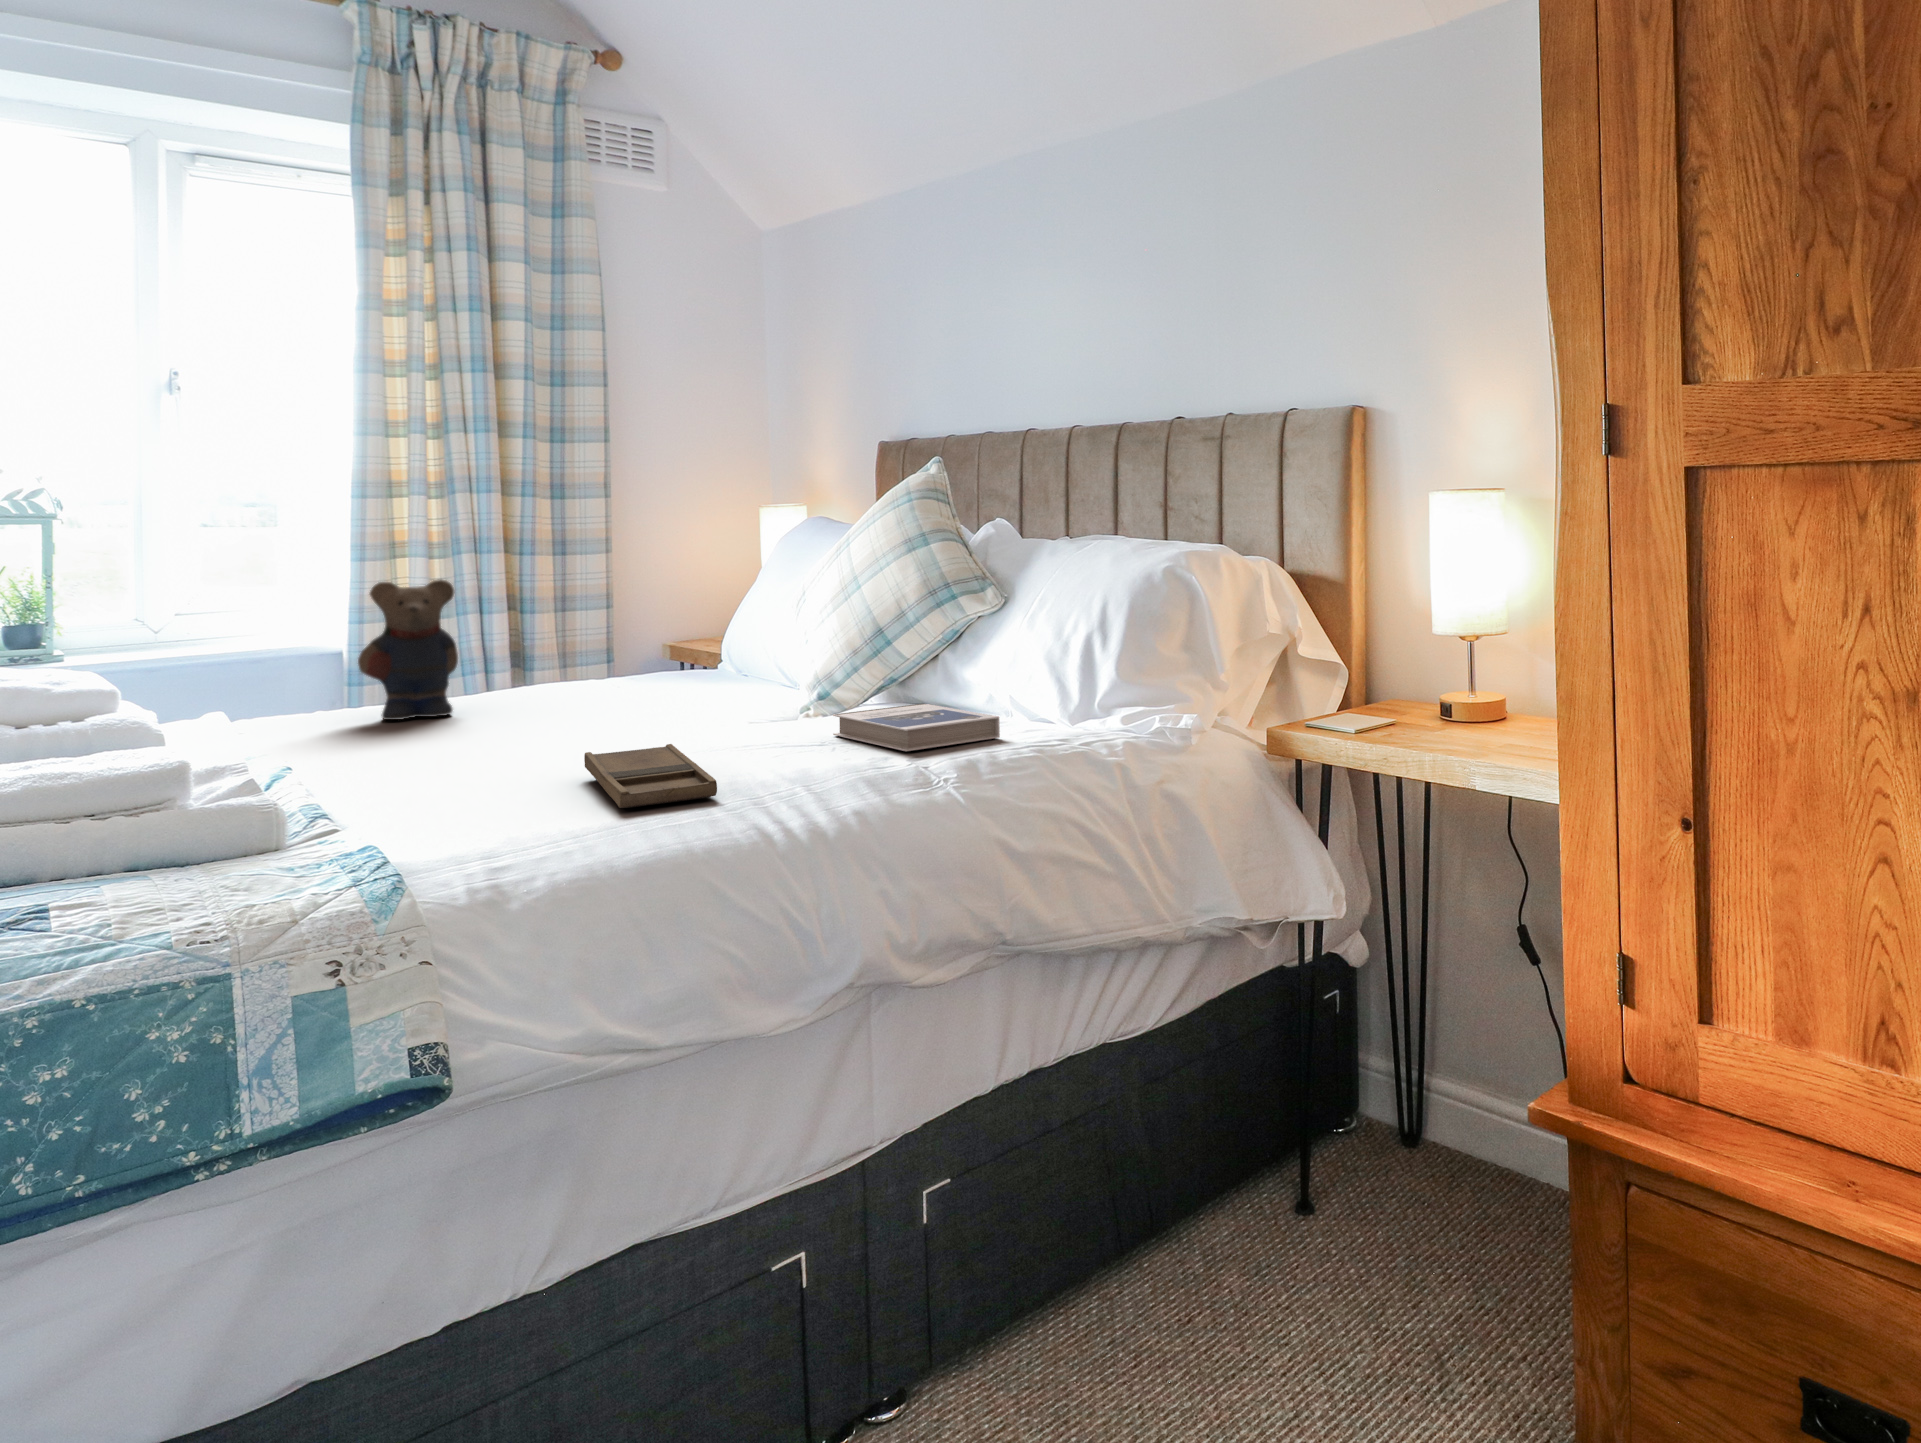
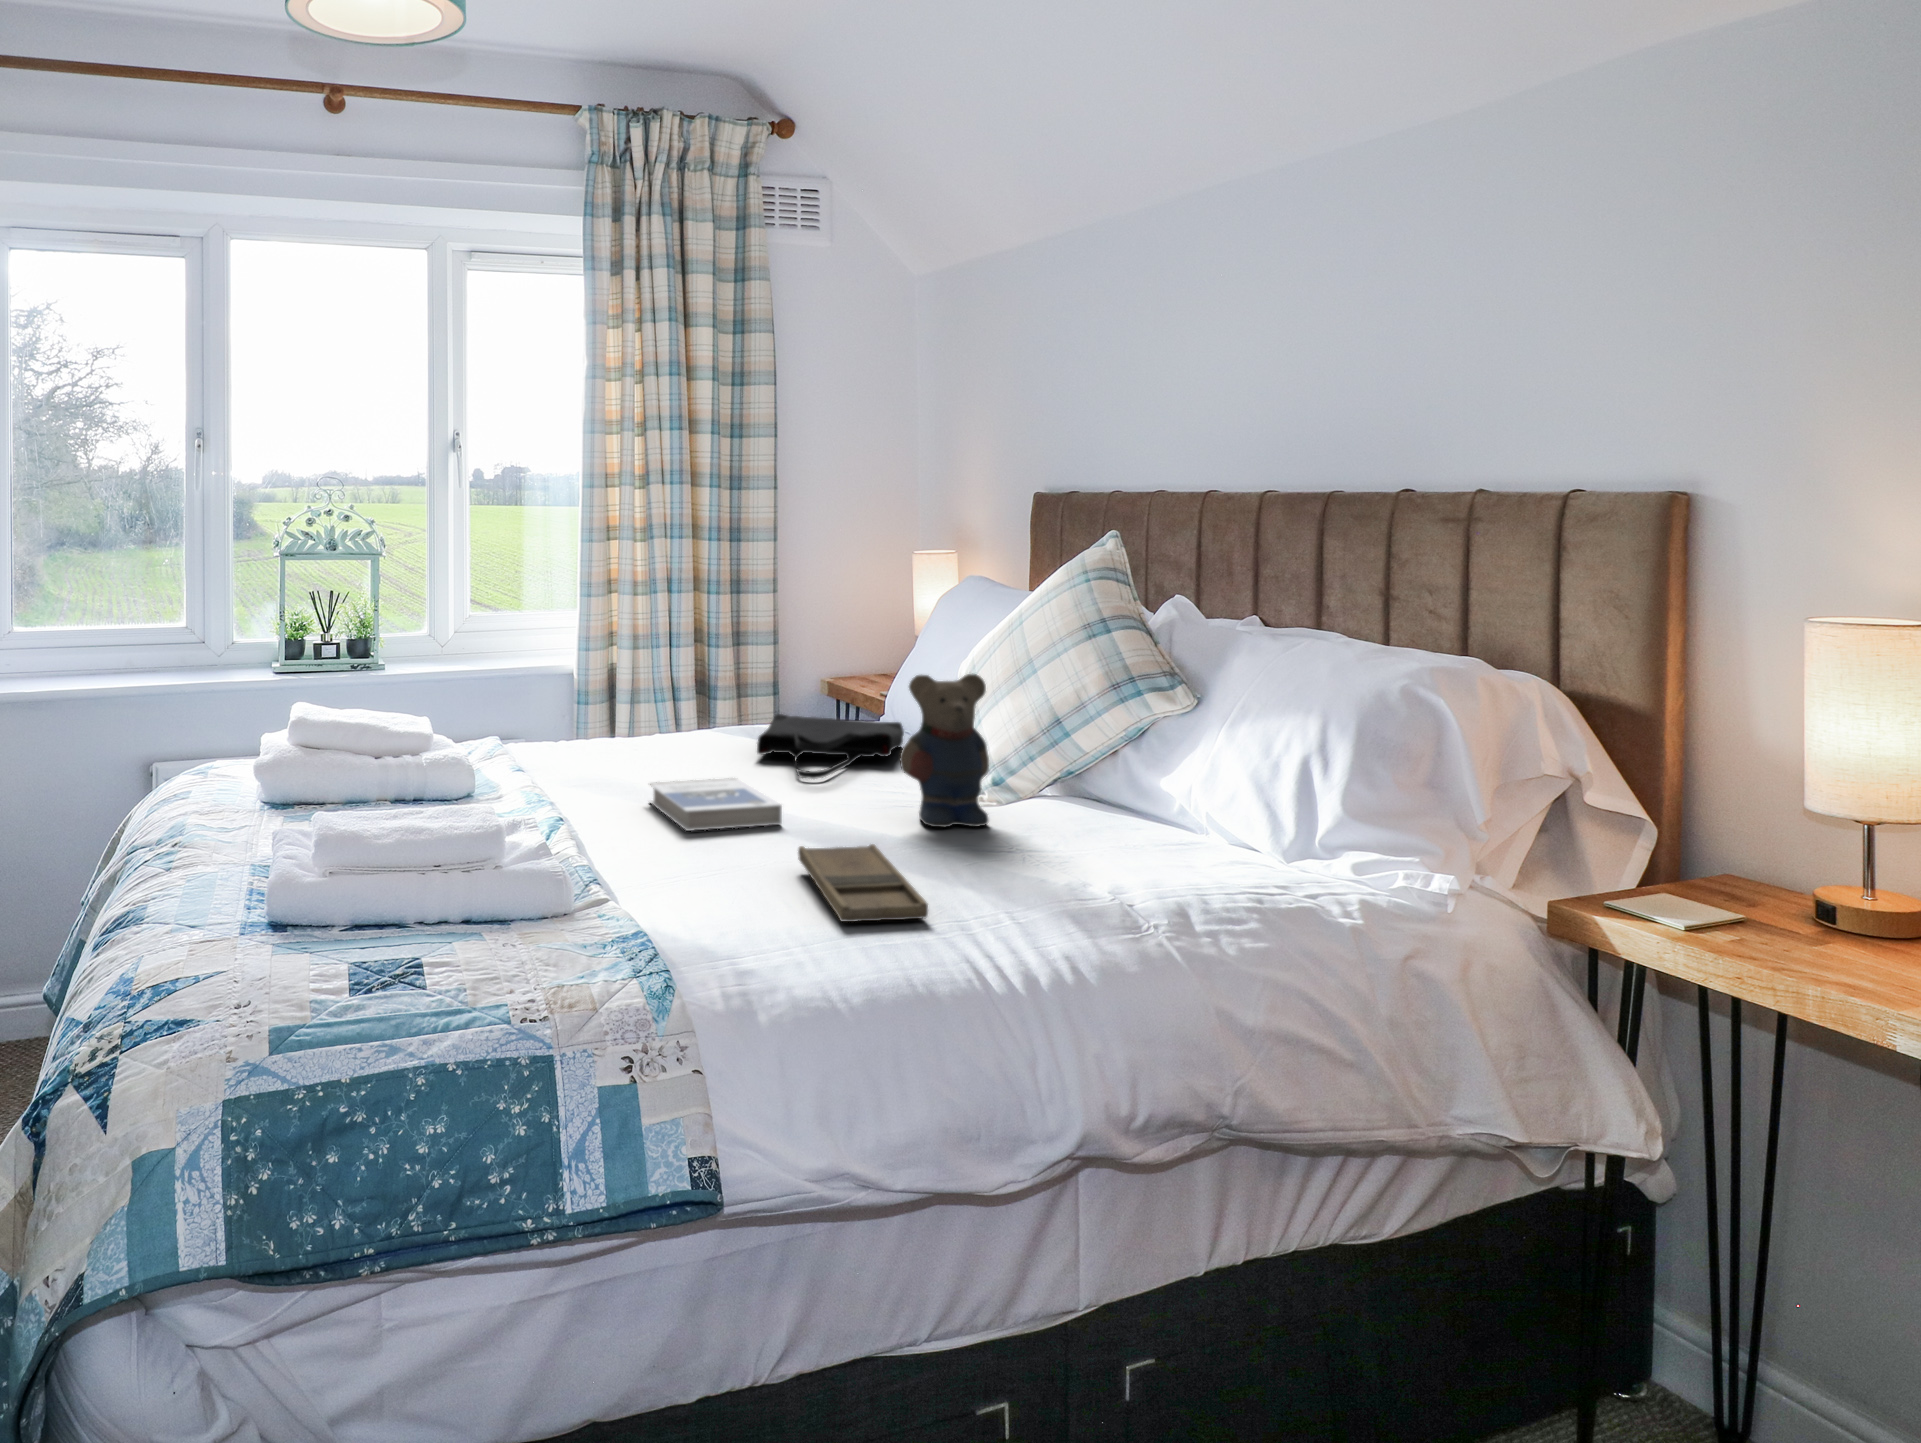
teddy bear: present [358,579,458,720] -> present [900,674,989,828]
tote bag: none [563,656,733,711] -> present [757,714,904,779]
hardback book: present [833,703,1000,751] -> present [650,778,782,831]

